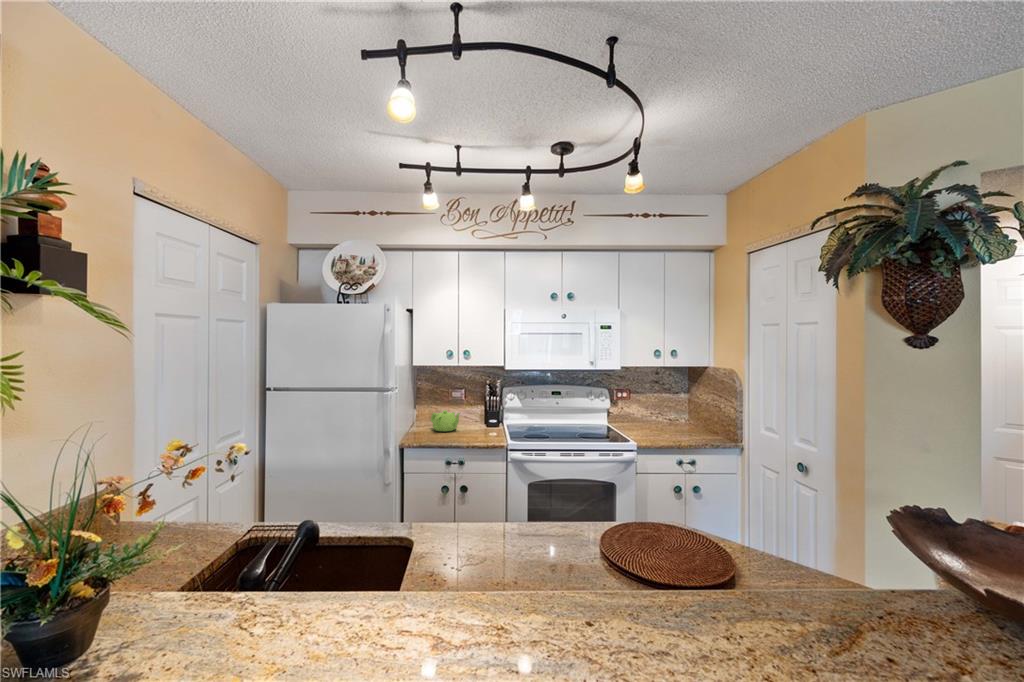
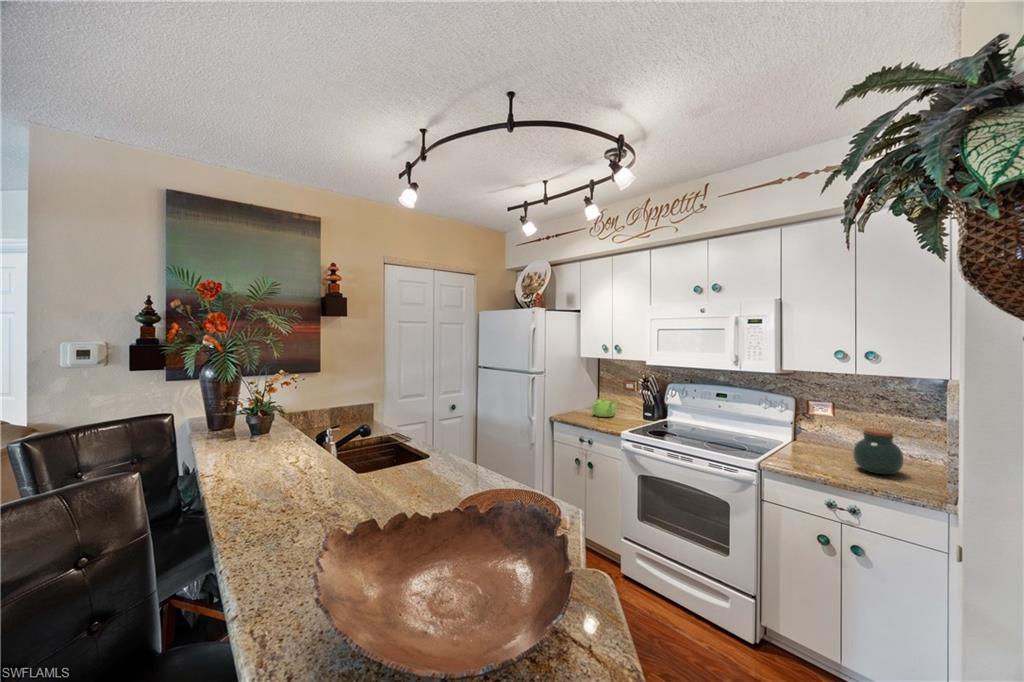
jar: none [670,403,699,434] -> present [853,428,904,474]

